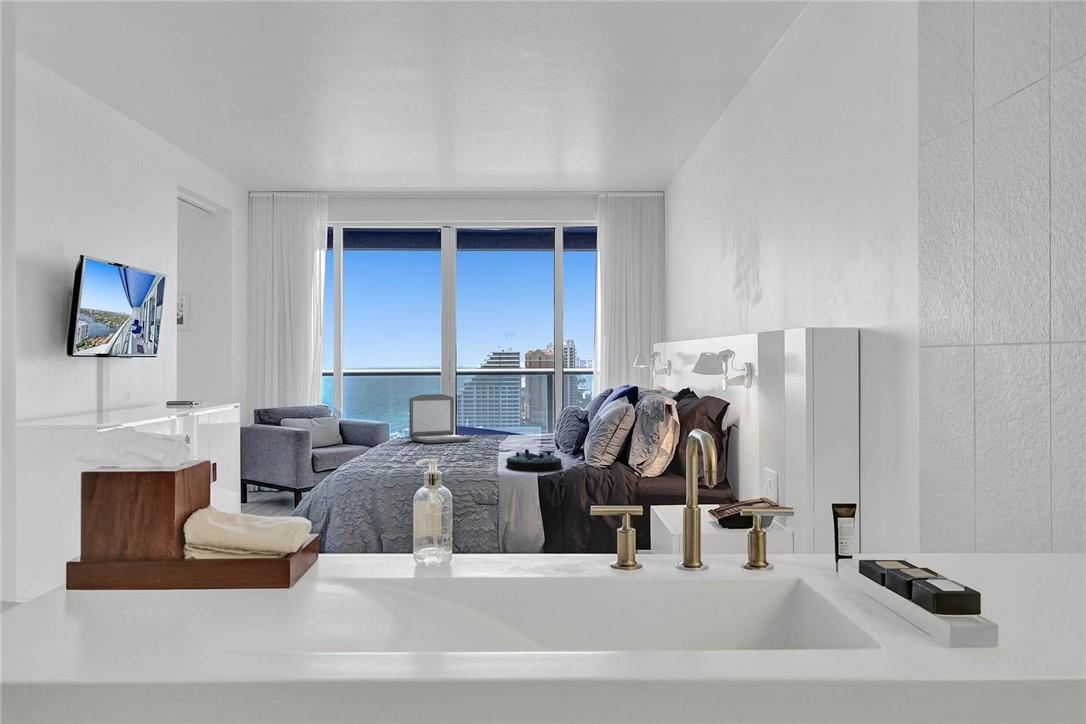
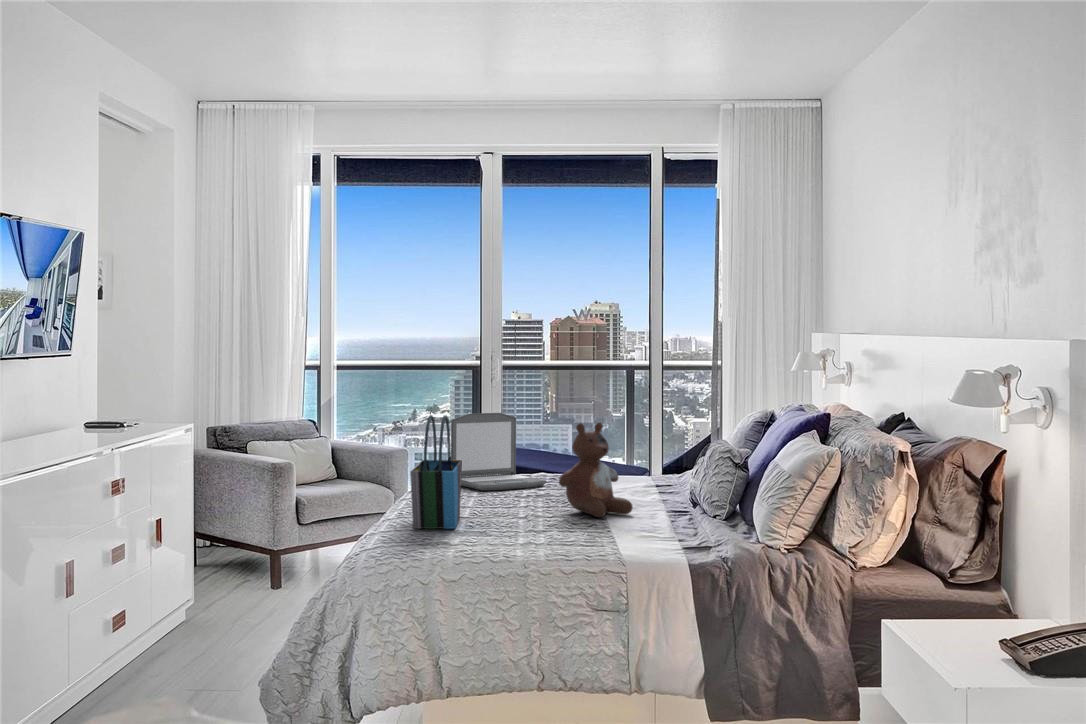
tote bag: none [370,390,408,461] -> present [410,415,462,529]
stuffed bear: none [470,395,518,455] -> present [559,422,633,517]
serving tray: present [506,449,562,471] -> none [628,514,721,554]

